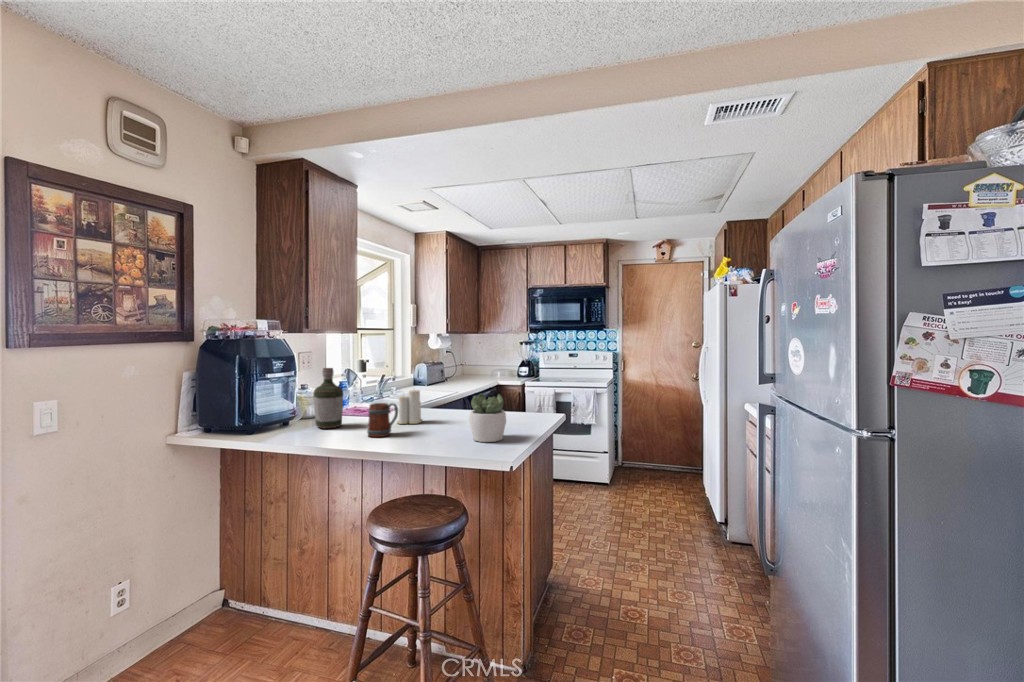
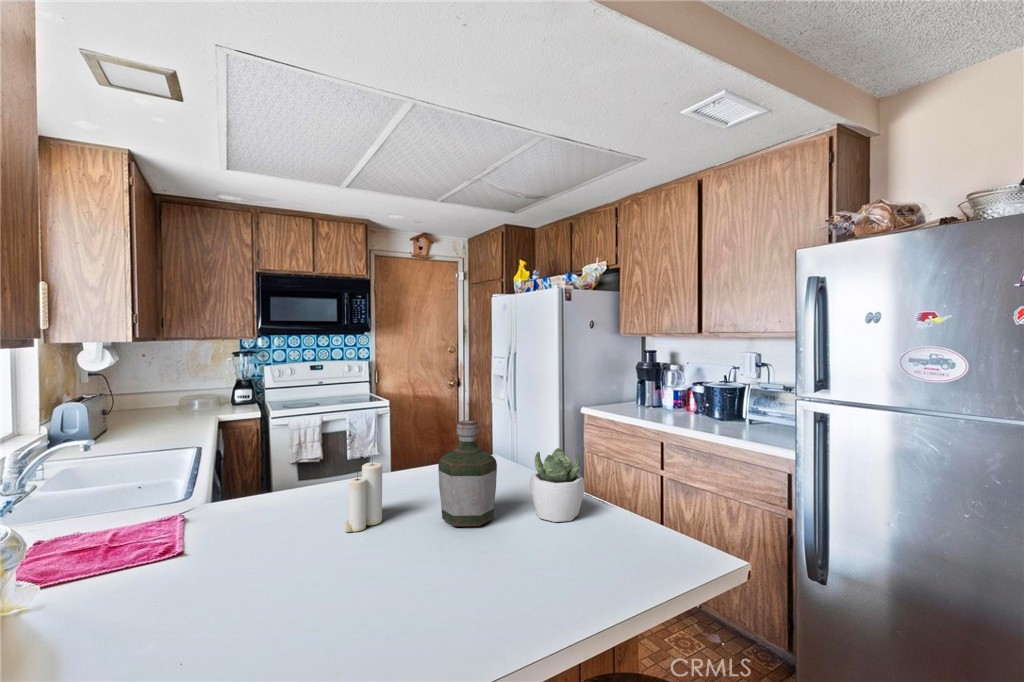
bottle: present [314,368,343,429] -> present [438,421,497,526]
mug: present [367,403,398,437] -> none [379,498,423,575]

